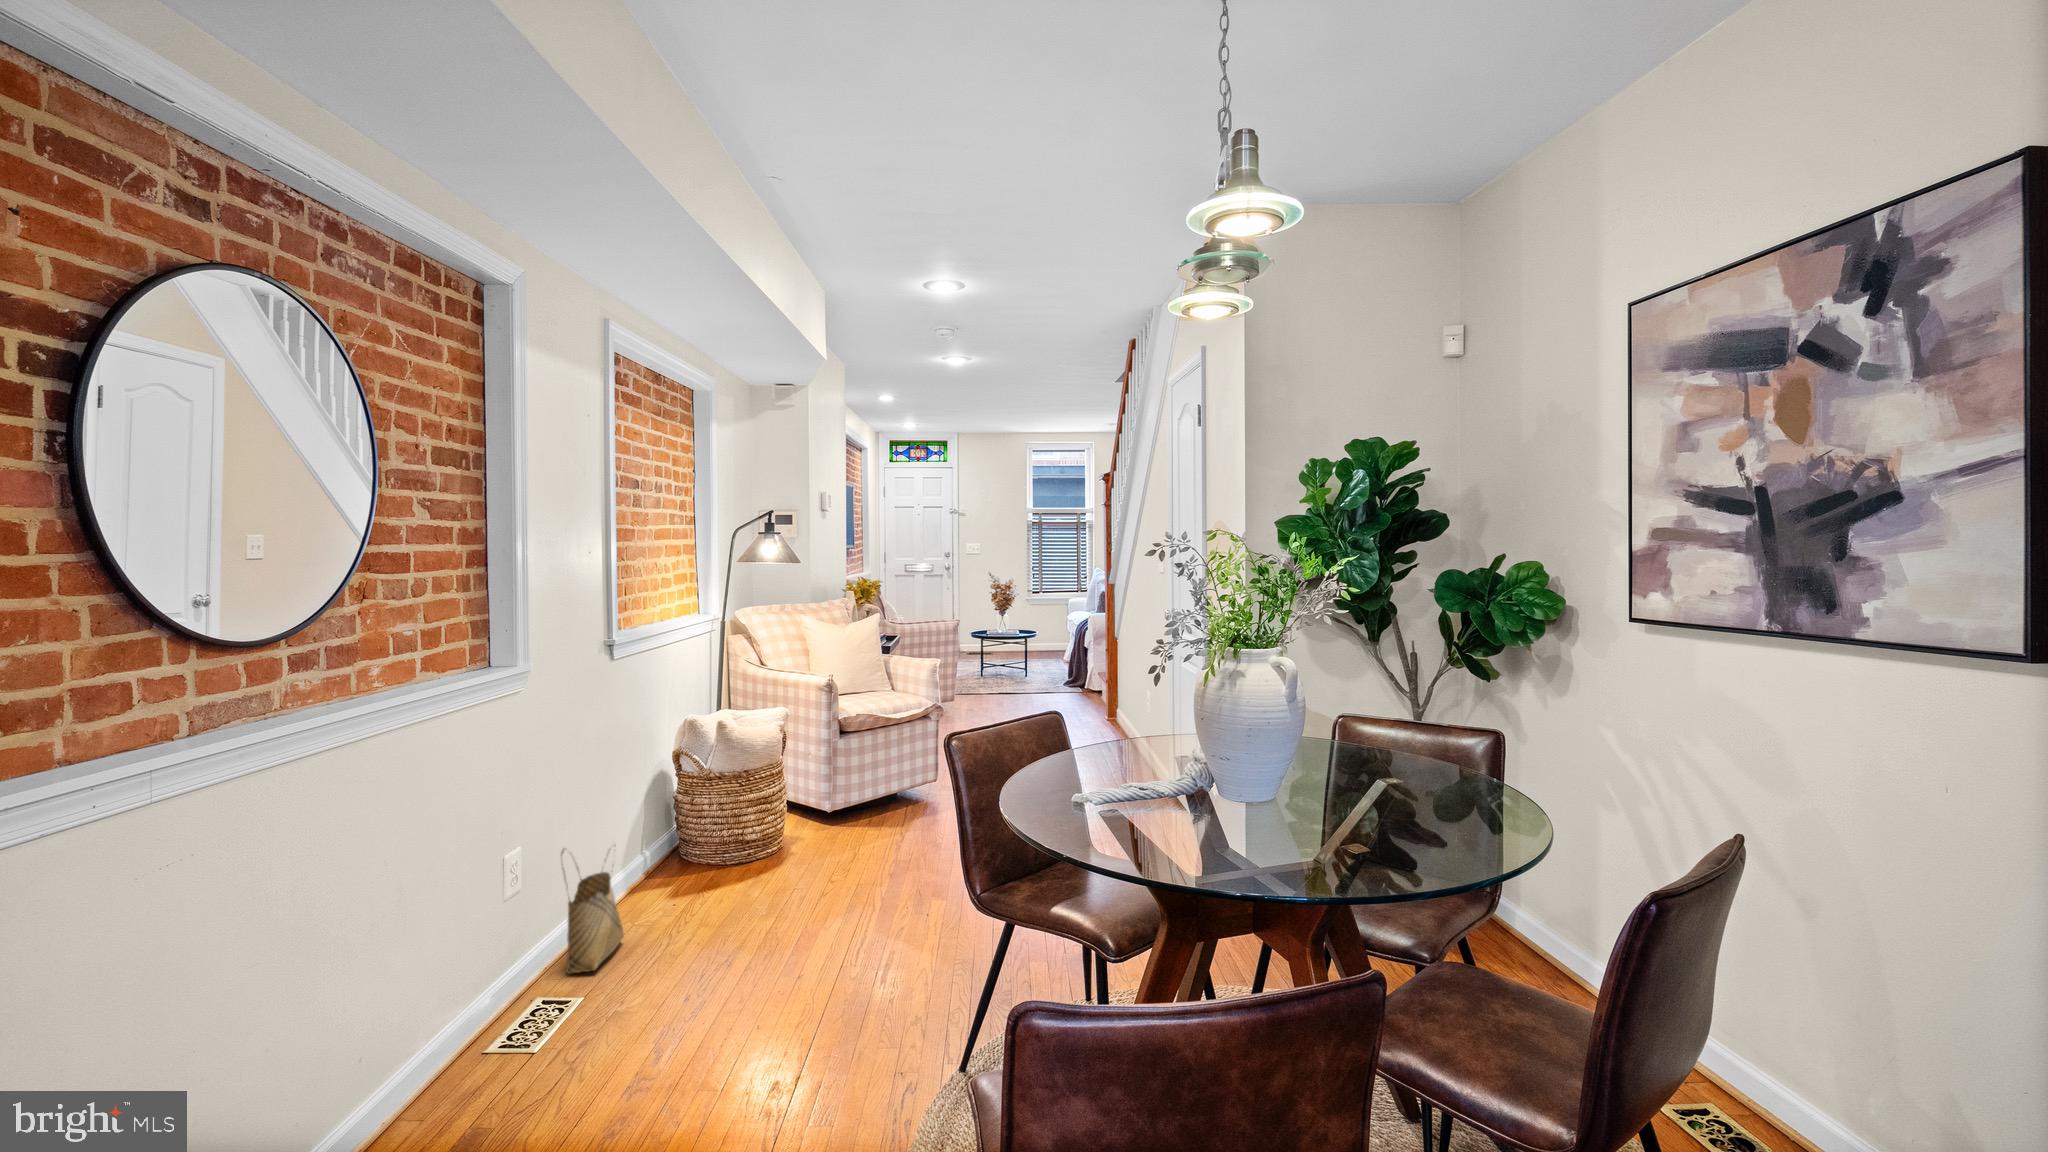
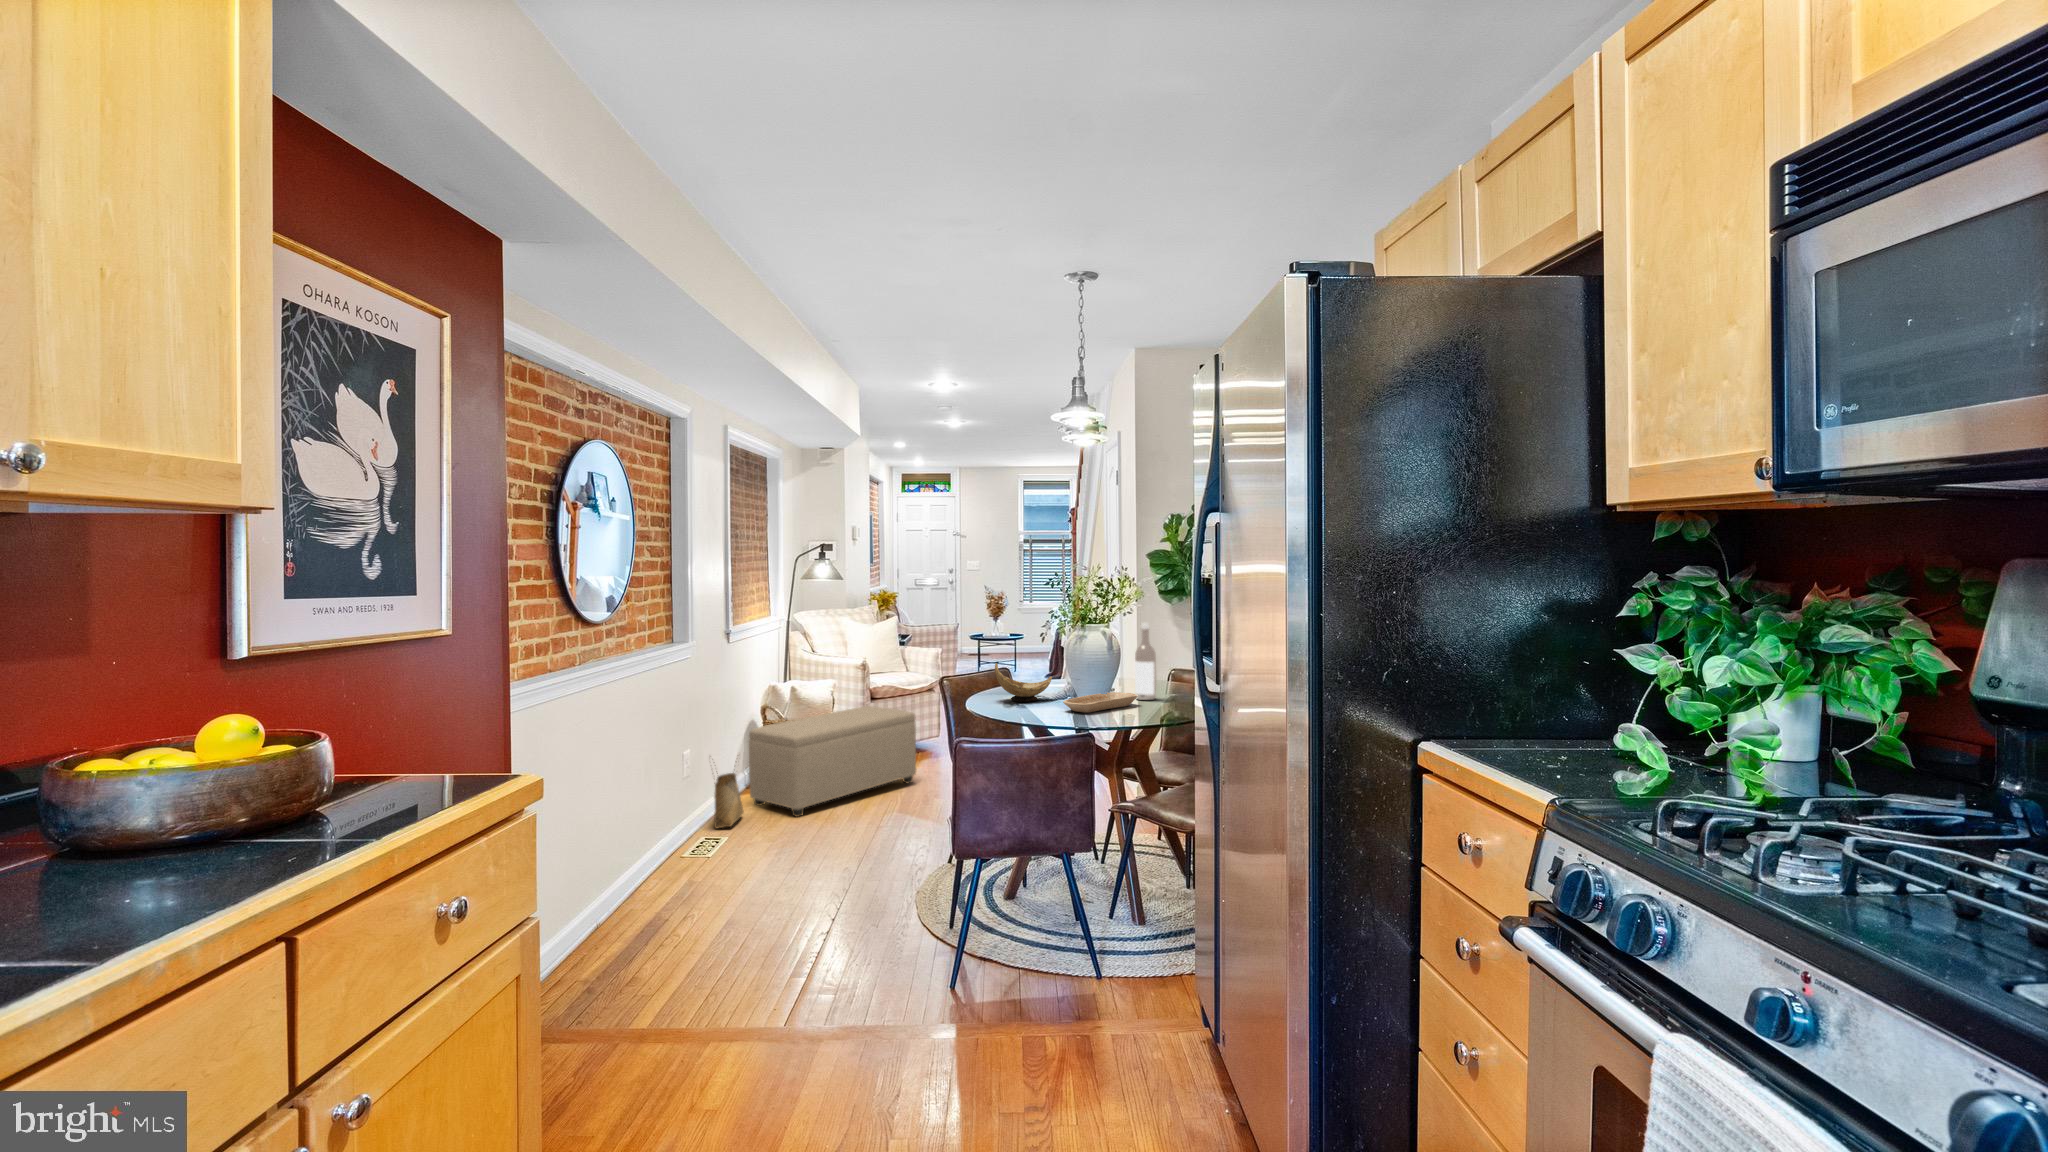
wine bottle: none [1329,649,1373,803] -> present [1135,623,1156,700]
decorative bowl: none [1056,727,1167,805] -> present [995,663,1052,702]
ottoman: none [641,749,904,943] -> present [749,706,916,817]
tray: none [1213,789,1357,851] -> present [1063,692,1138,713]

